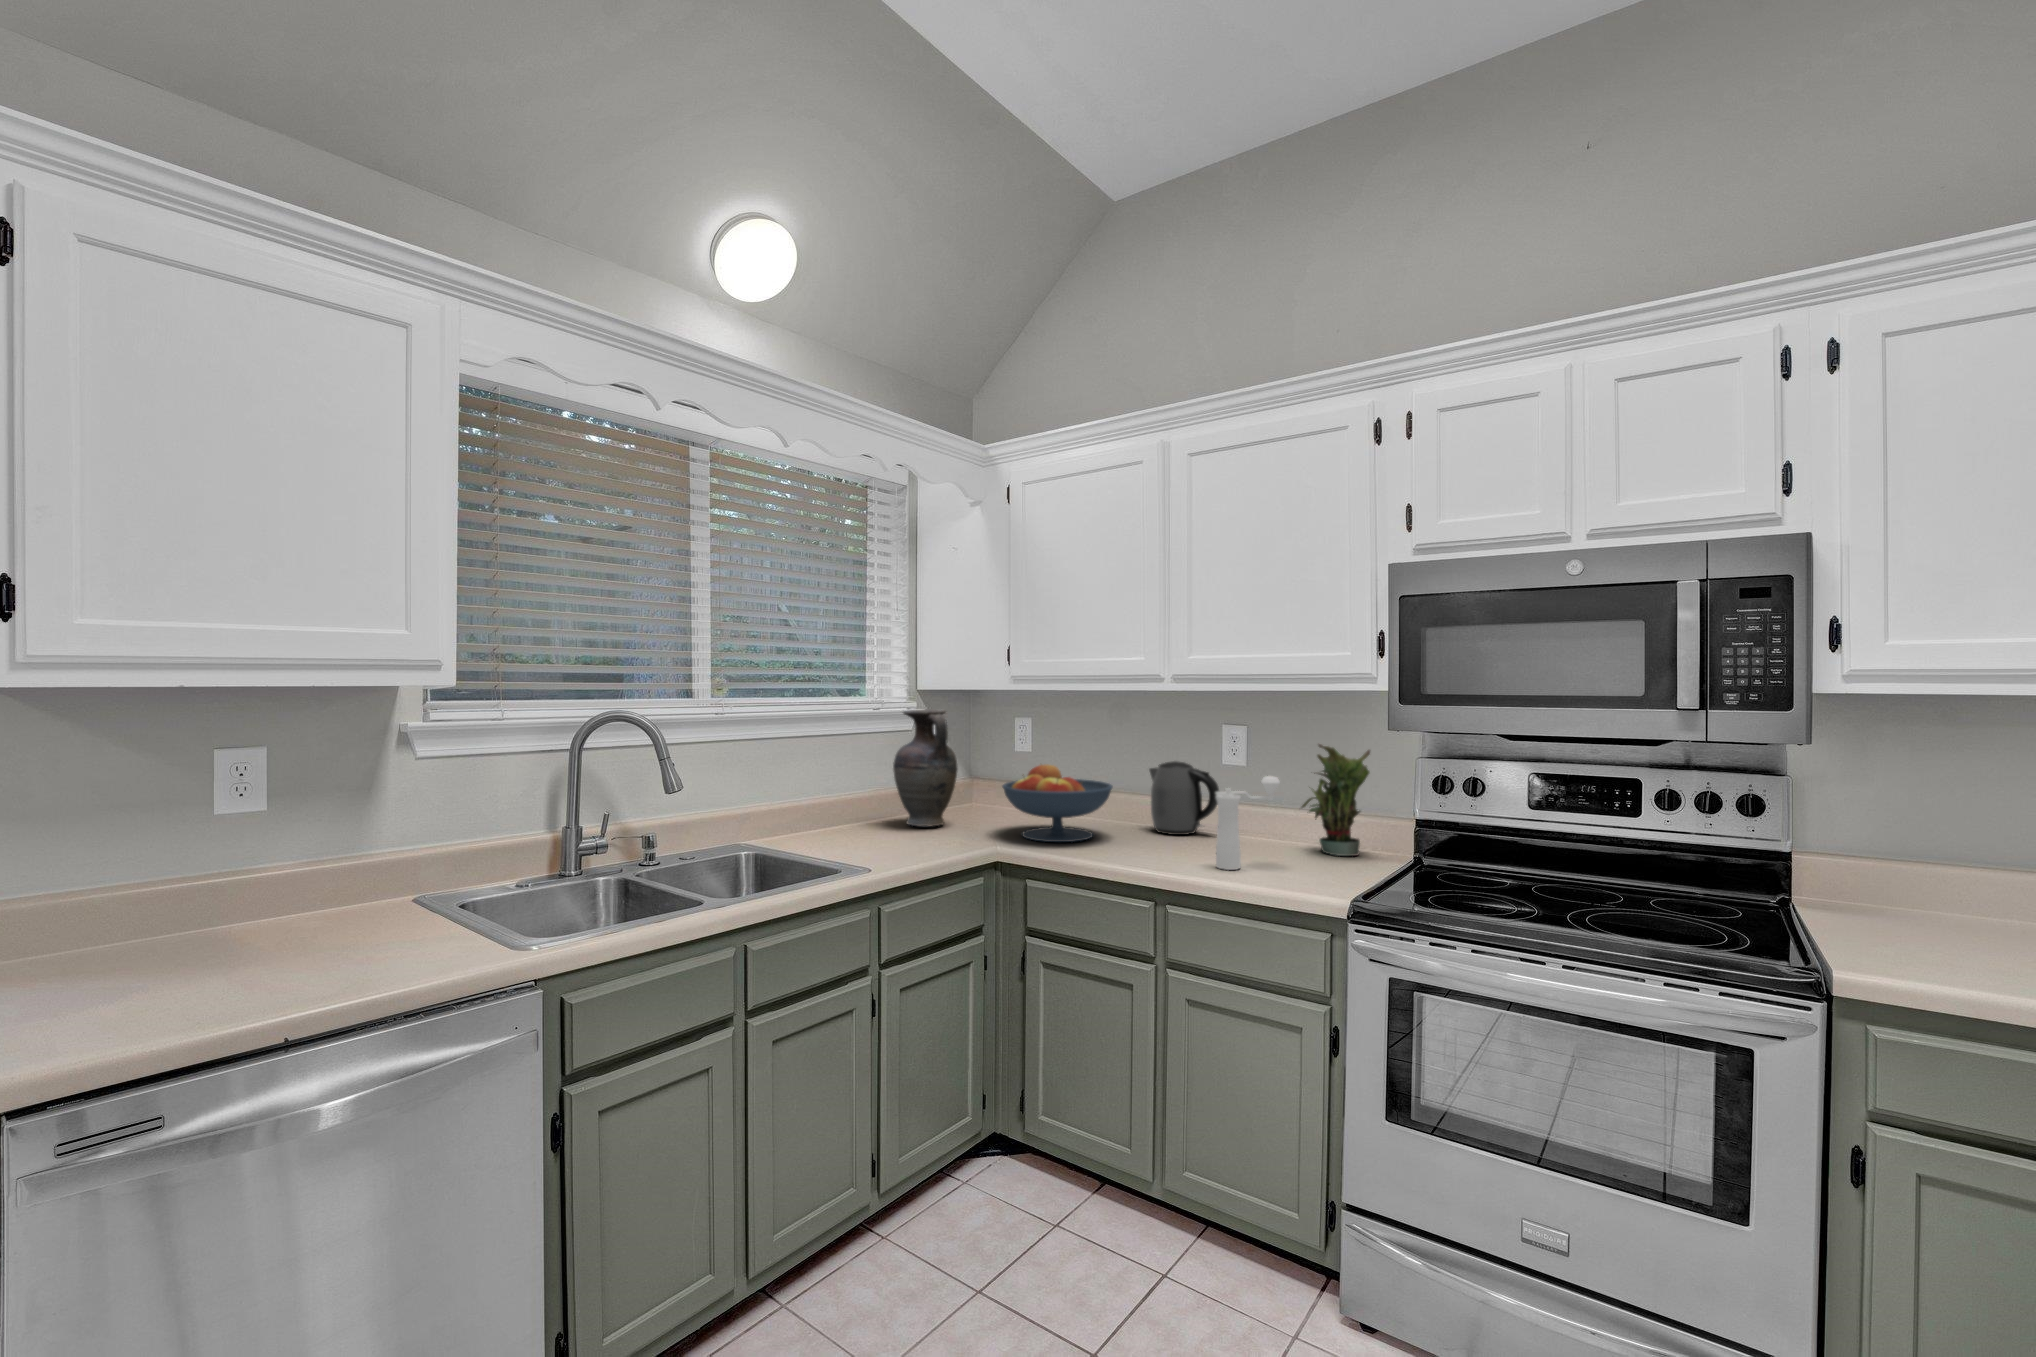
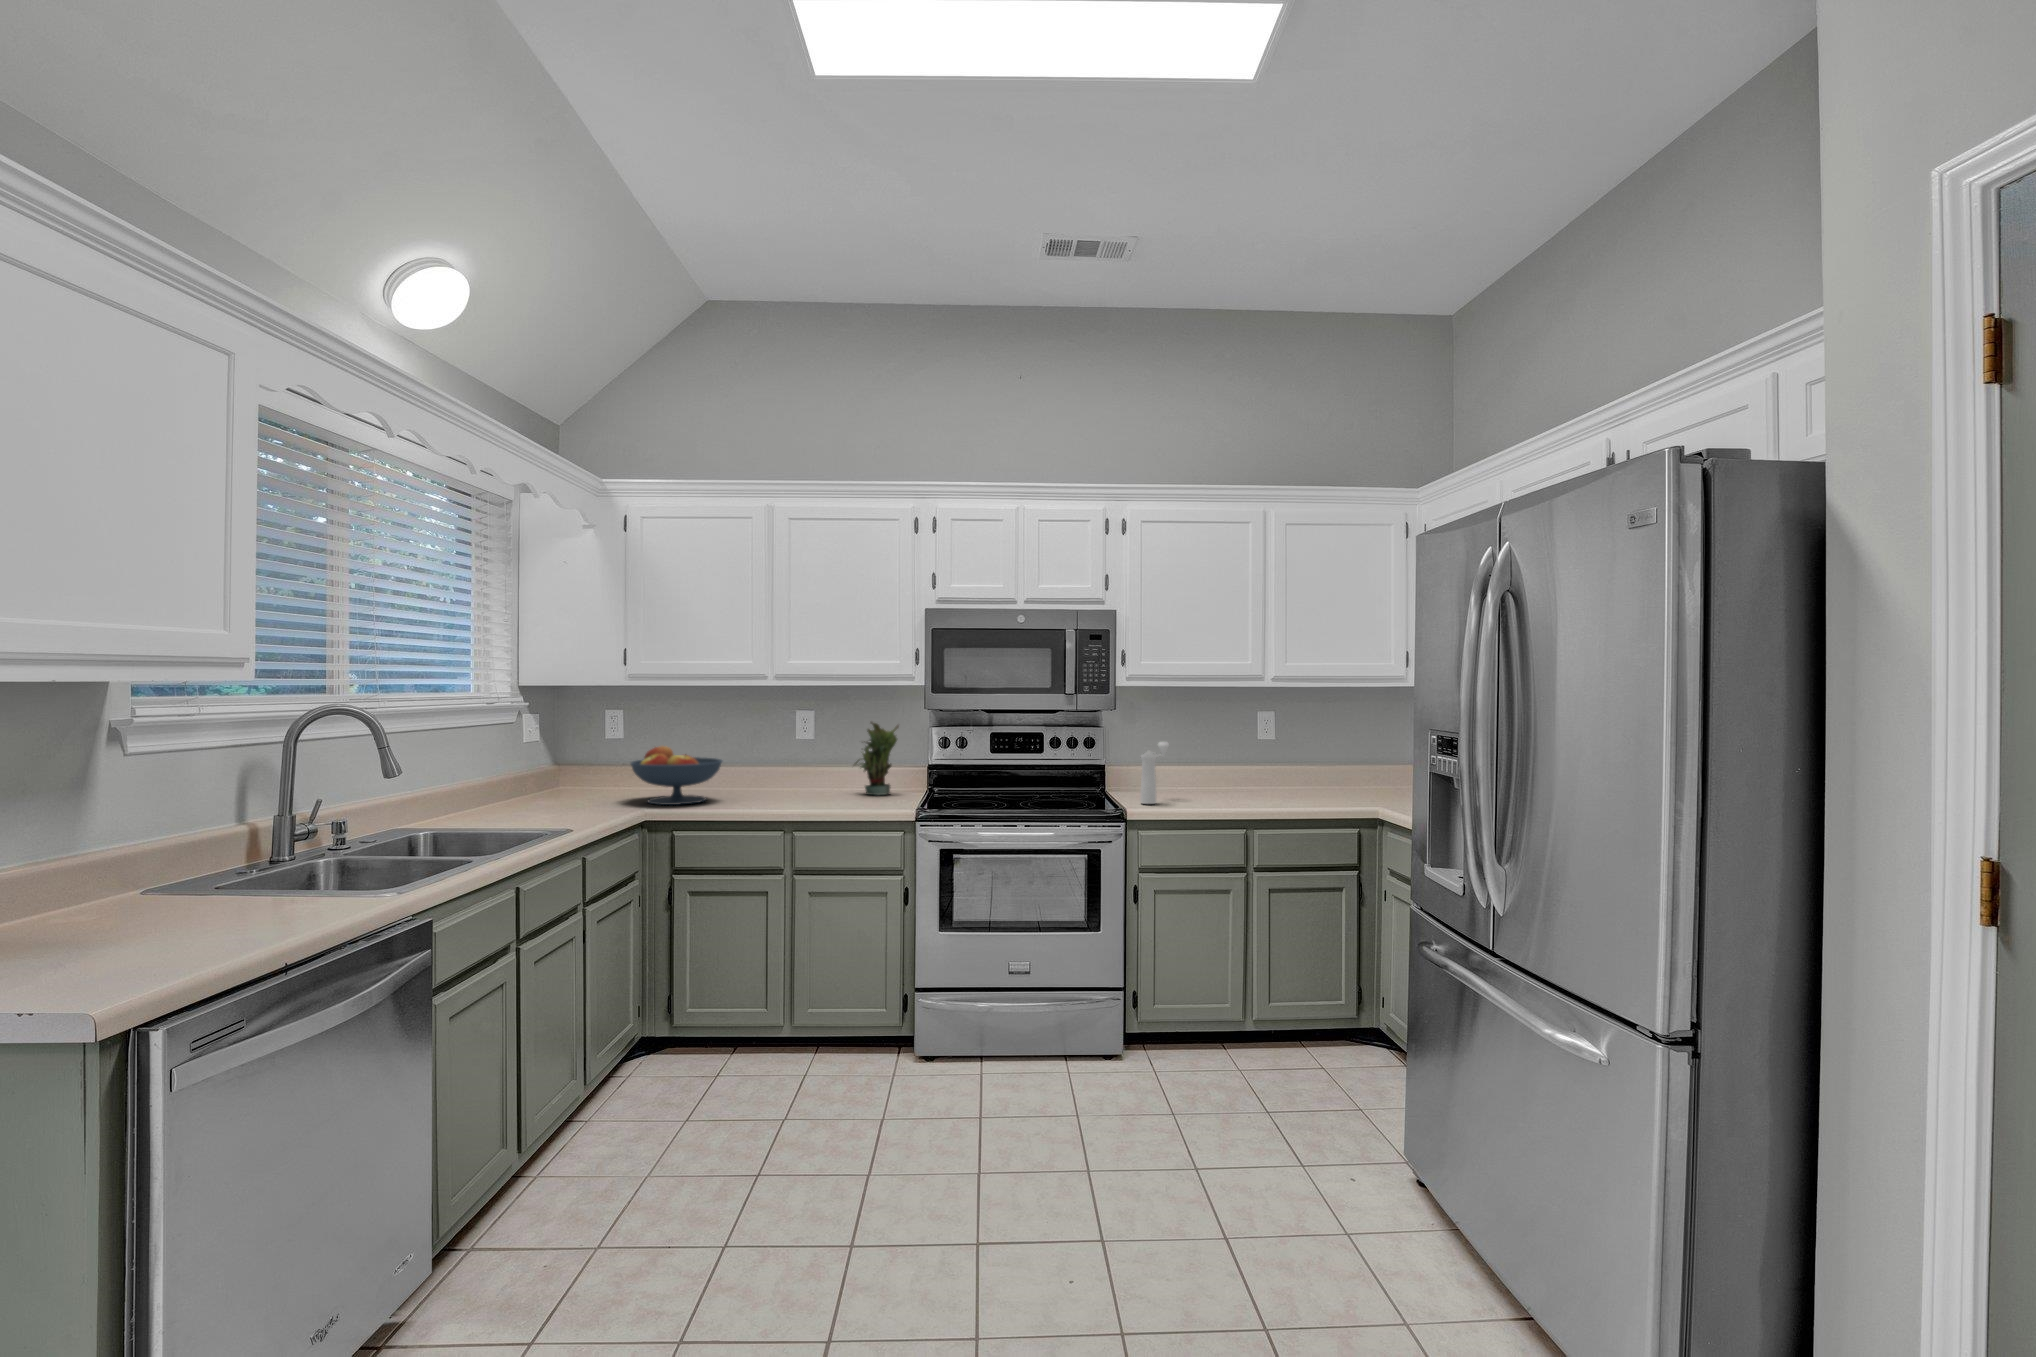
vase: present [893,709,958,826] -> none [520,704,581,805]
kettle: present [1149,761,1219,835] -> none [735,740,791,794]
pepper mill: present [1216,776,1280,870] -> present [1140,741,1169,804]

